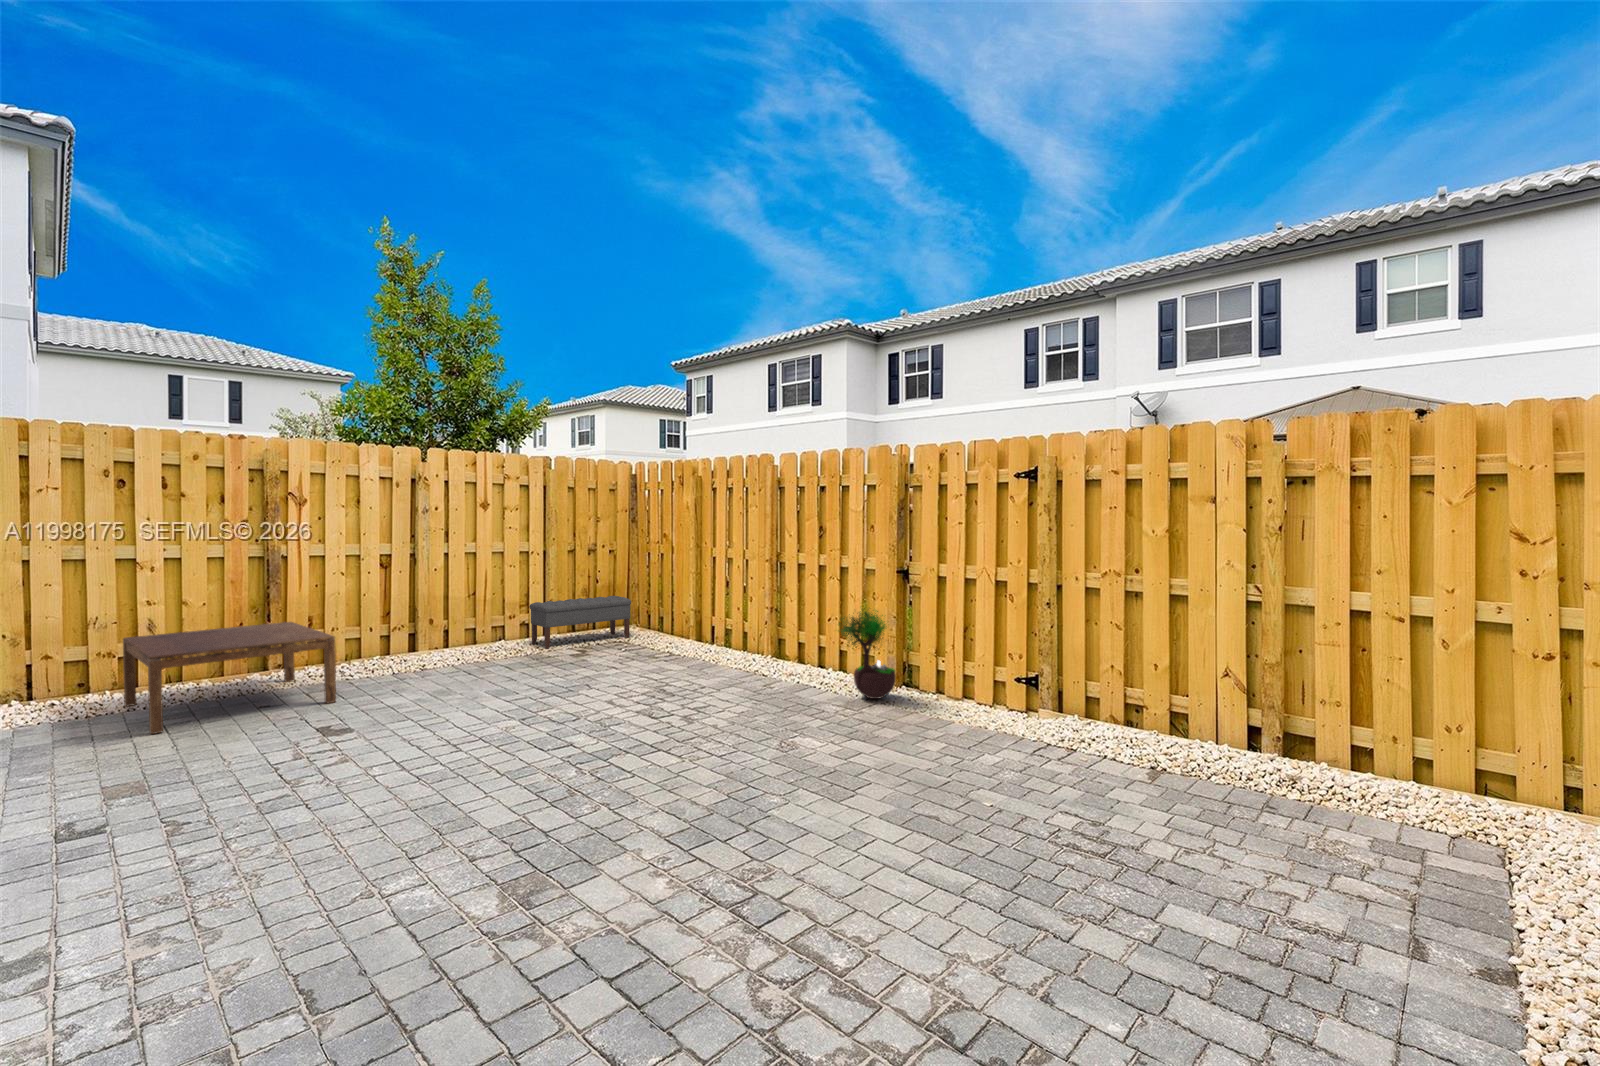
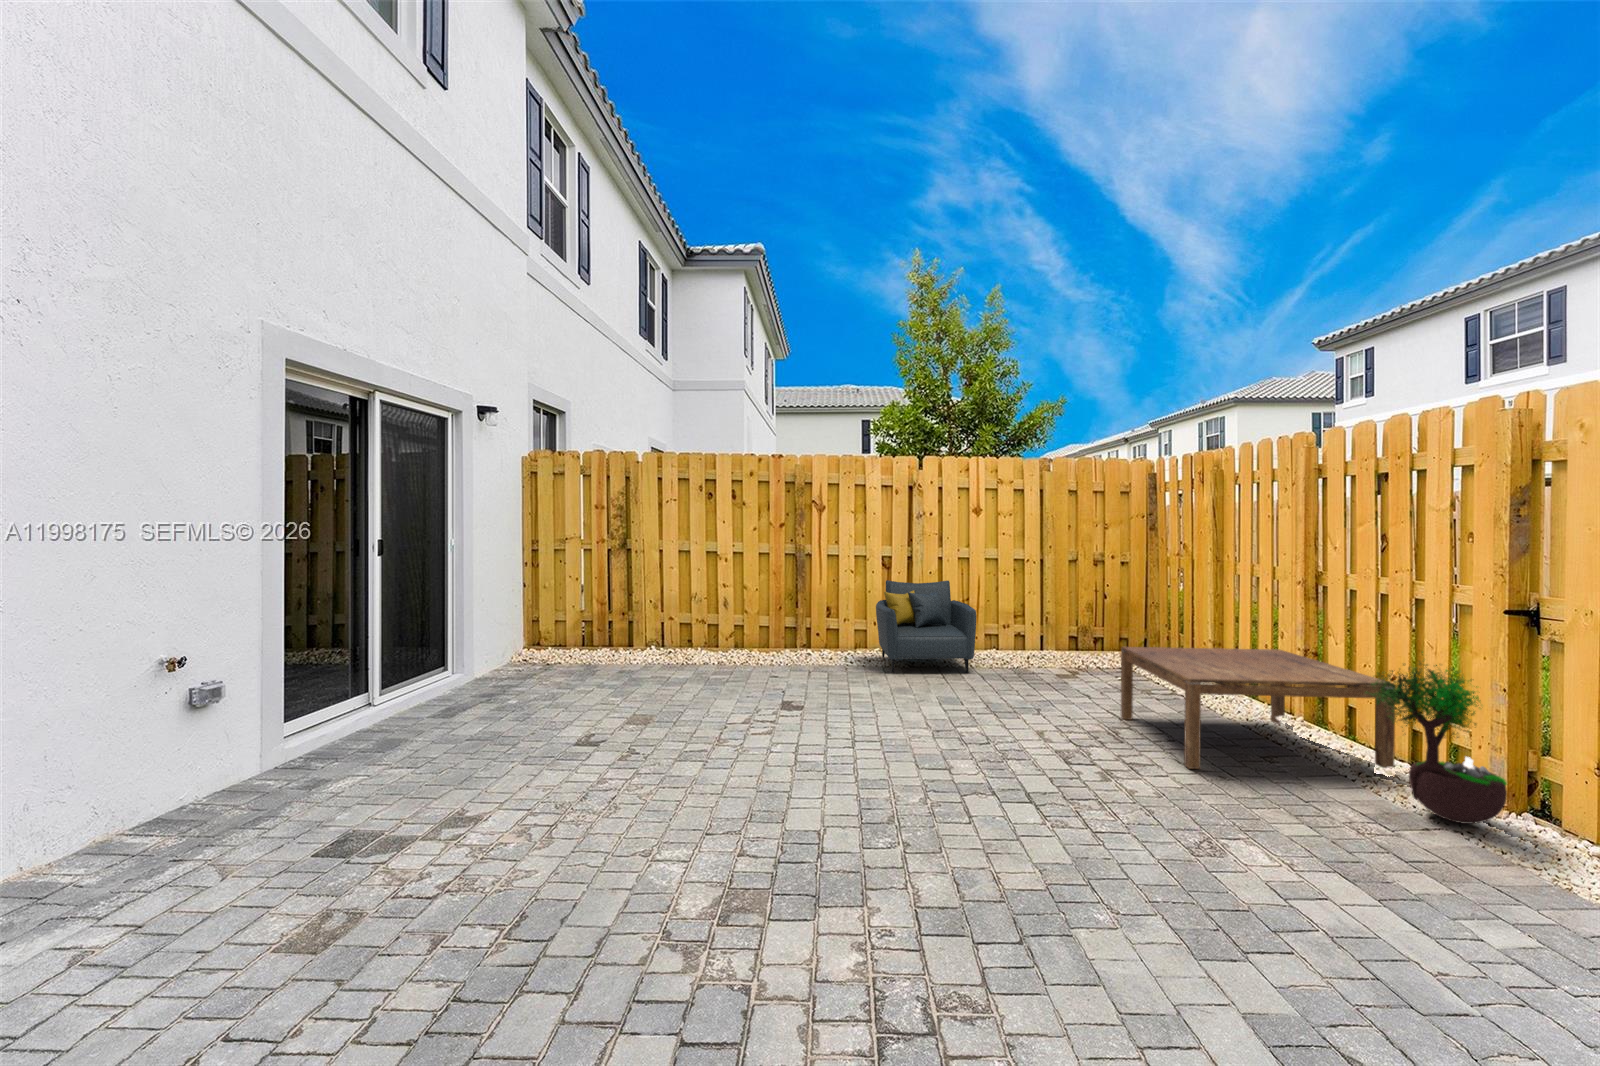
armchair: none [379,576,506,680] -> present [876,580,976,672]
bench: present [529,596,631,649] -> none [1023,613,1139,665]
coffee table: present [123,622,336,734] -> present [1121,647,1395,769]

